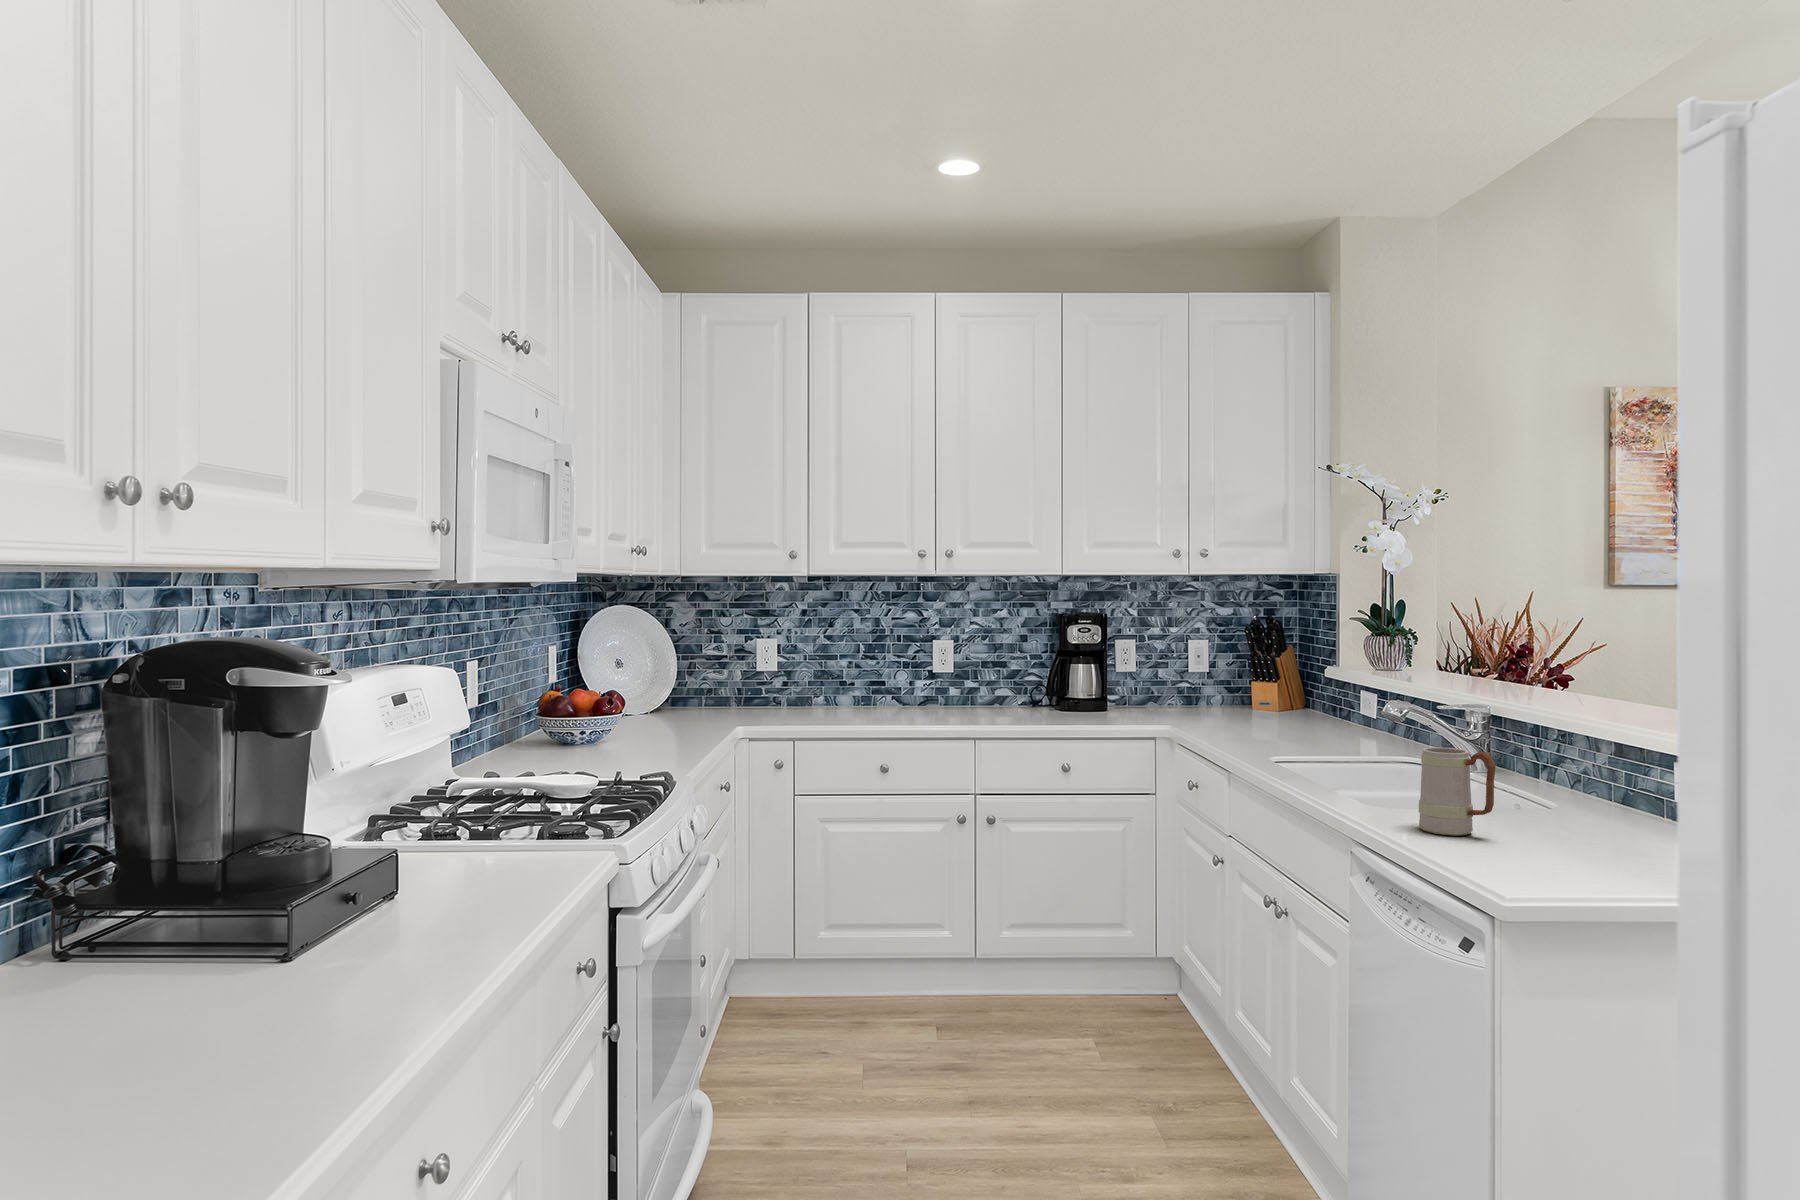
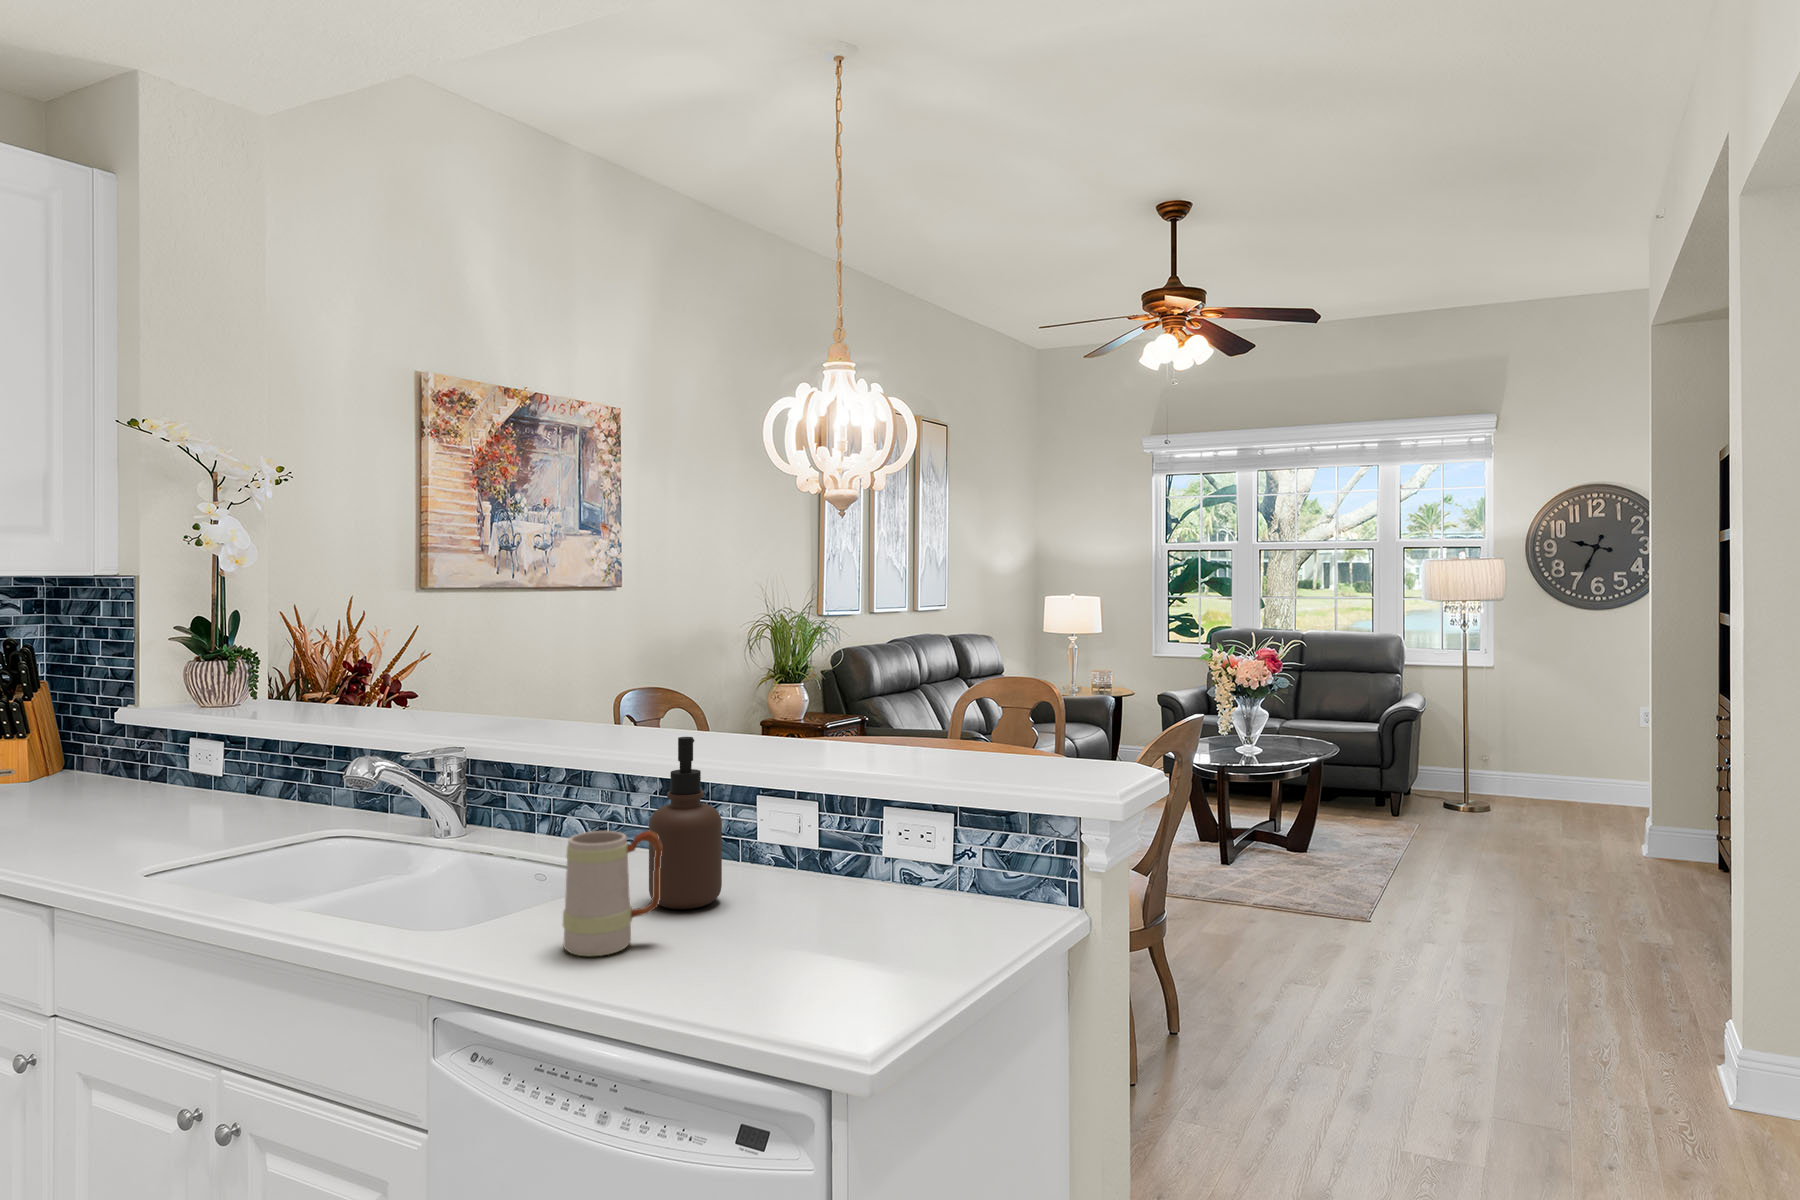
soap dispenser: none [1531,693,1601,836] -> present [649,737,722,909]

